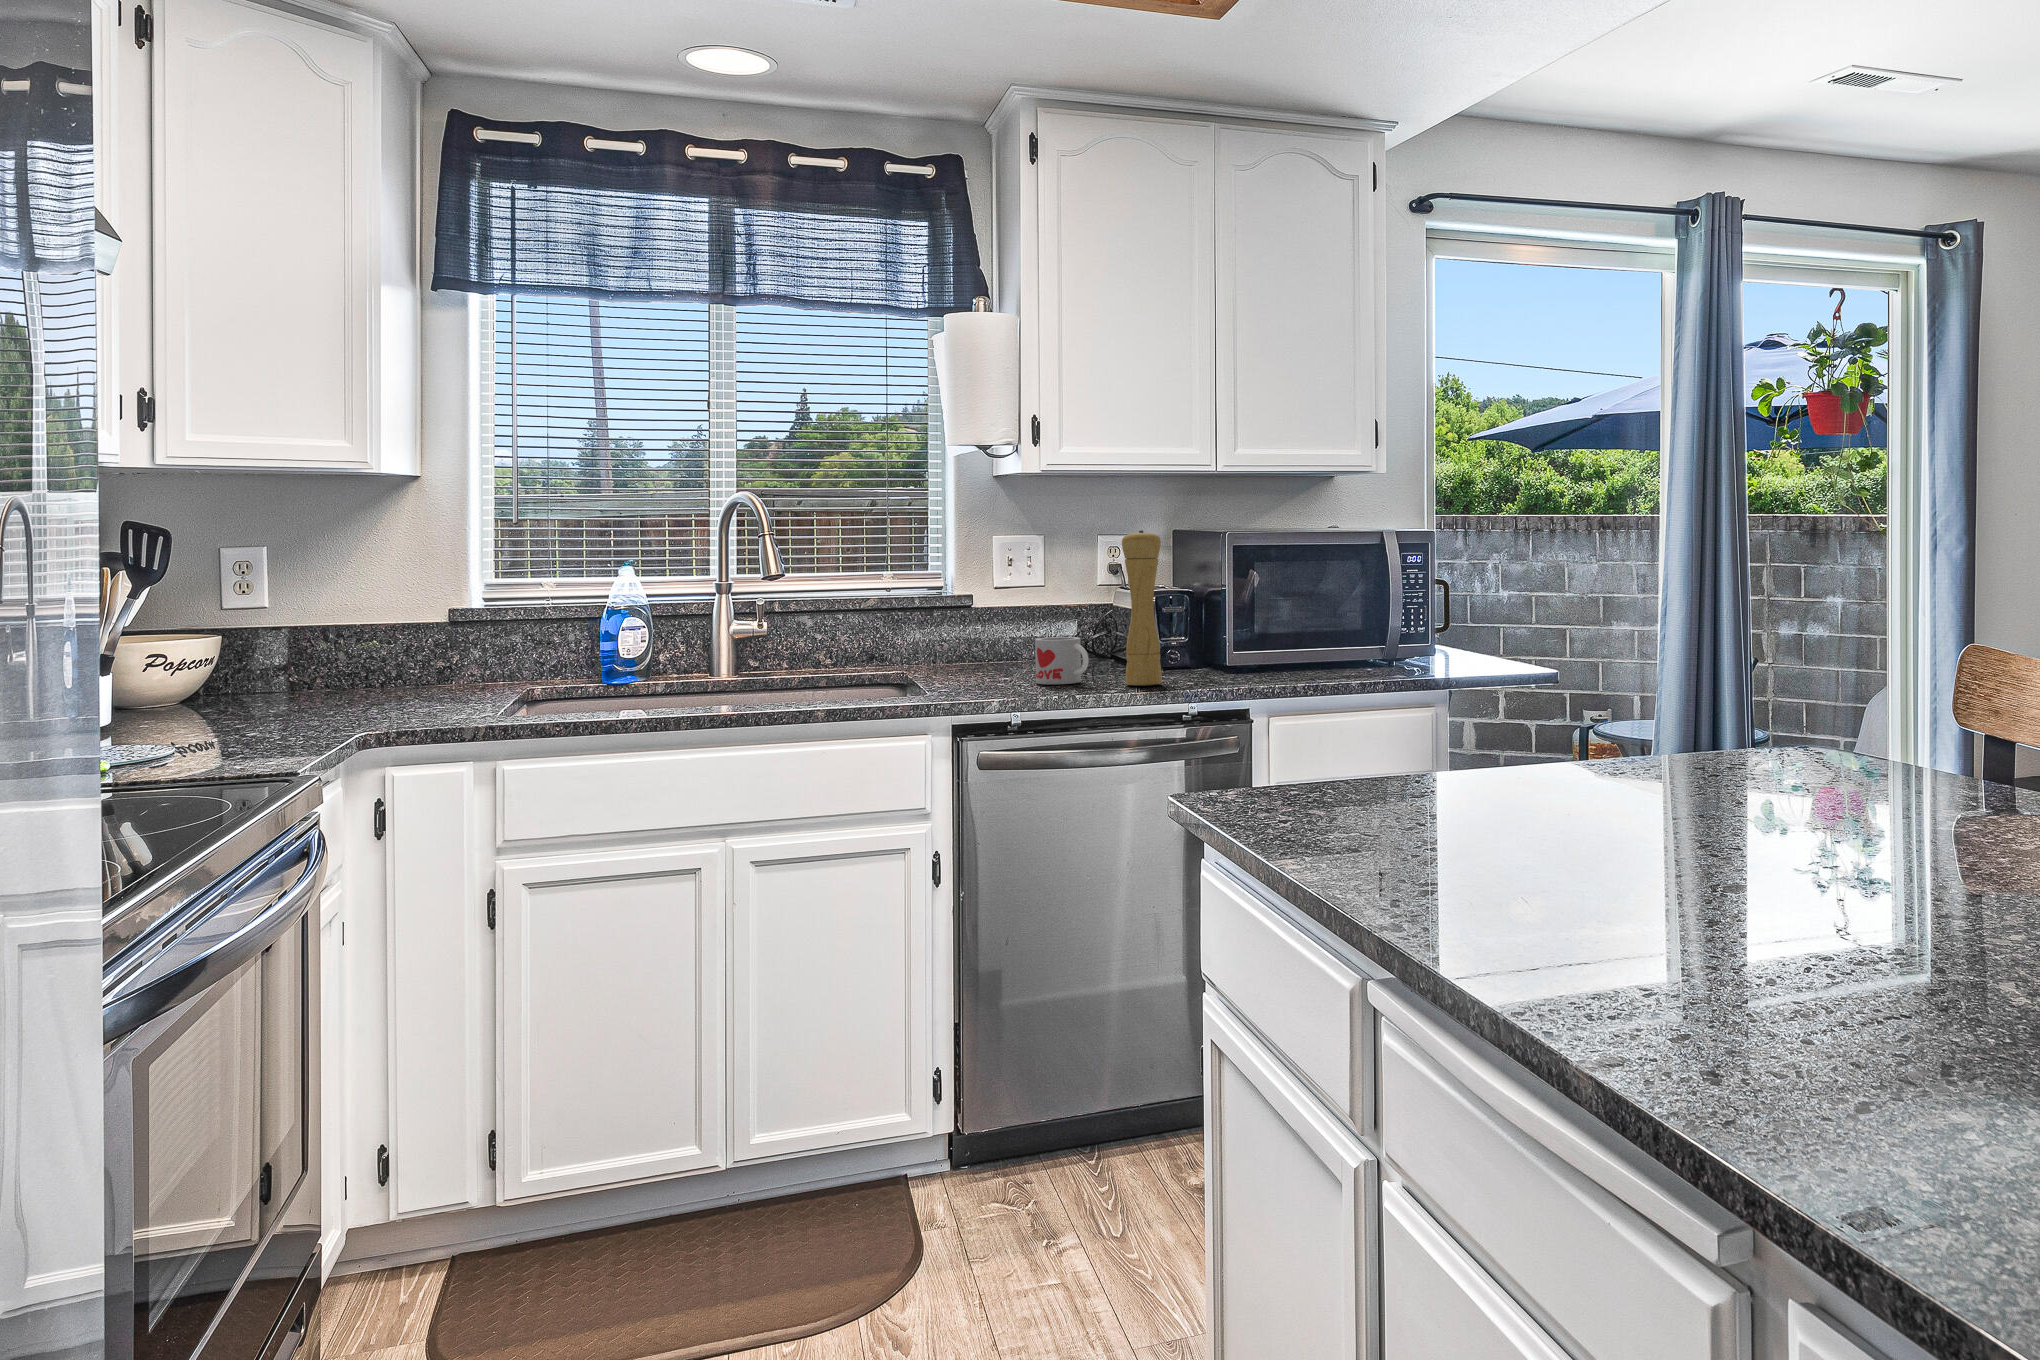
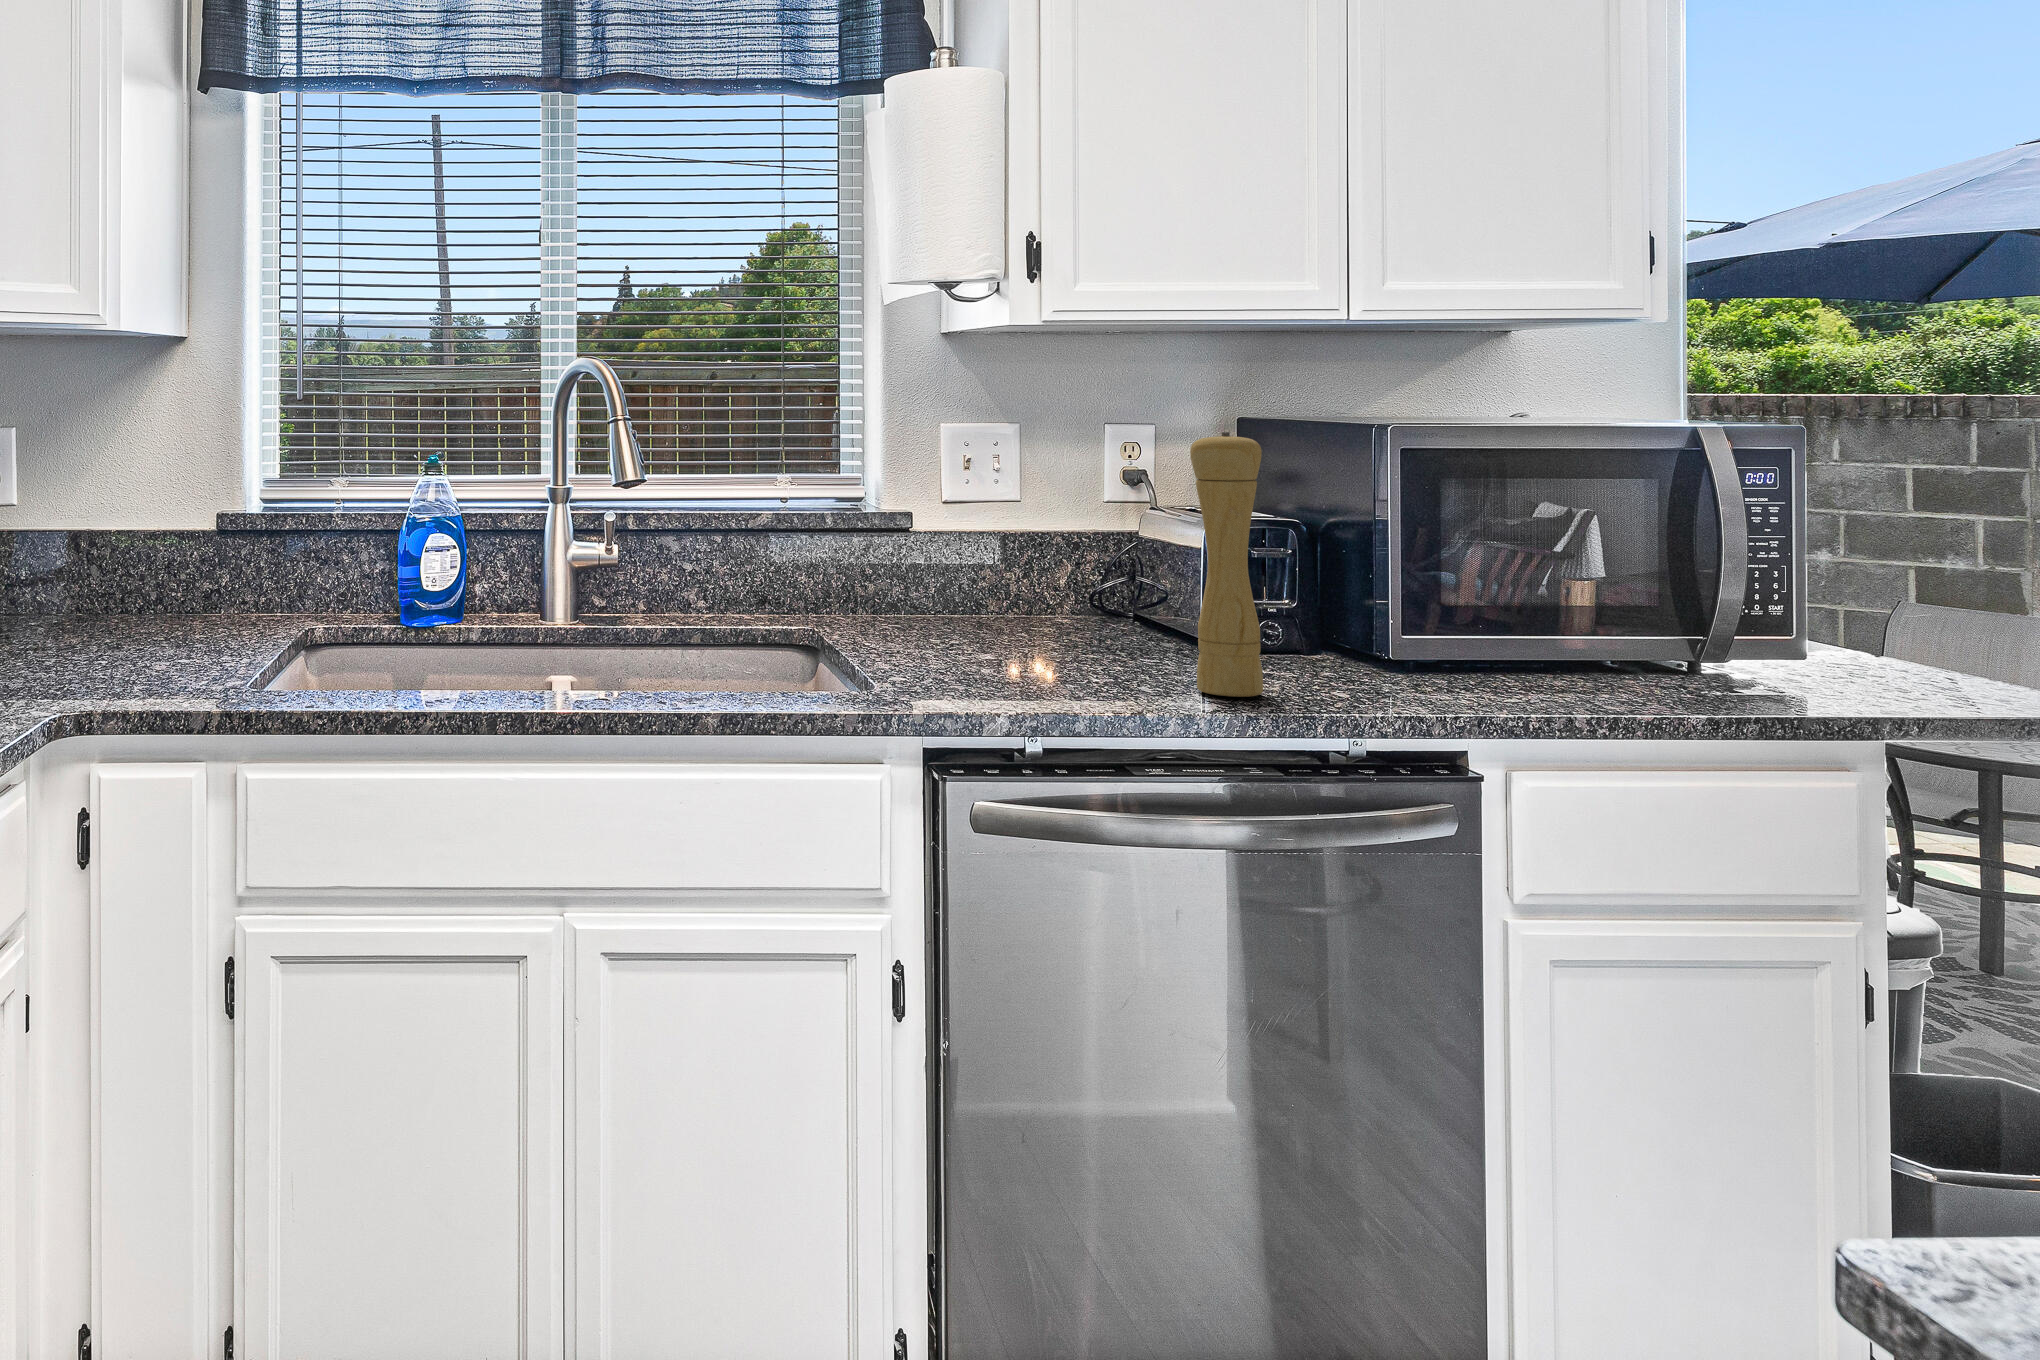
mug: present [1035,637,1088,684] -> none [1033,599,1128,680]

